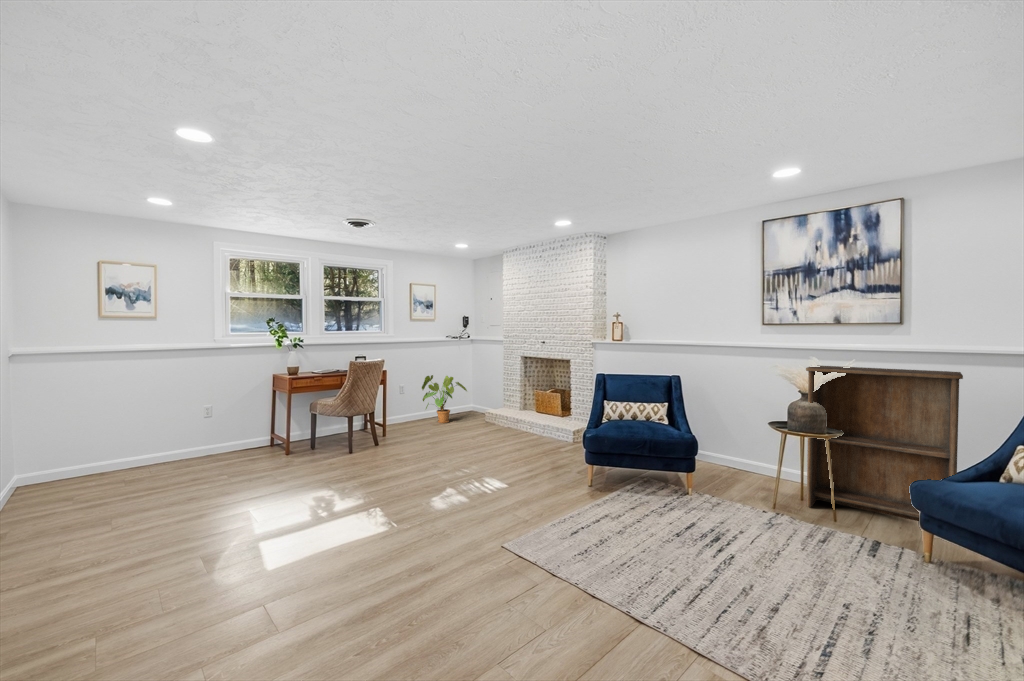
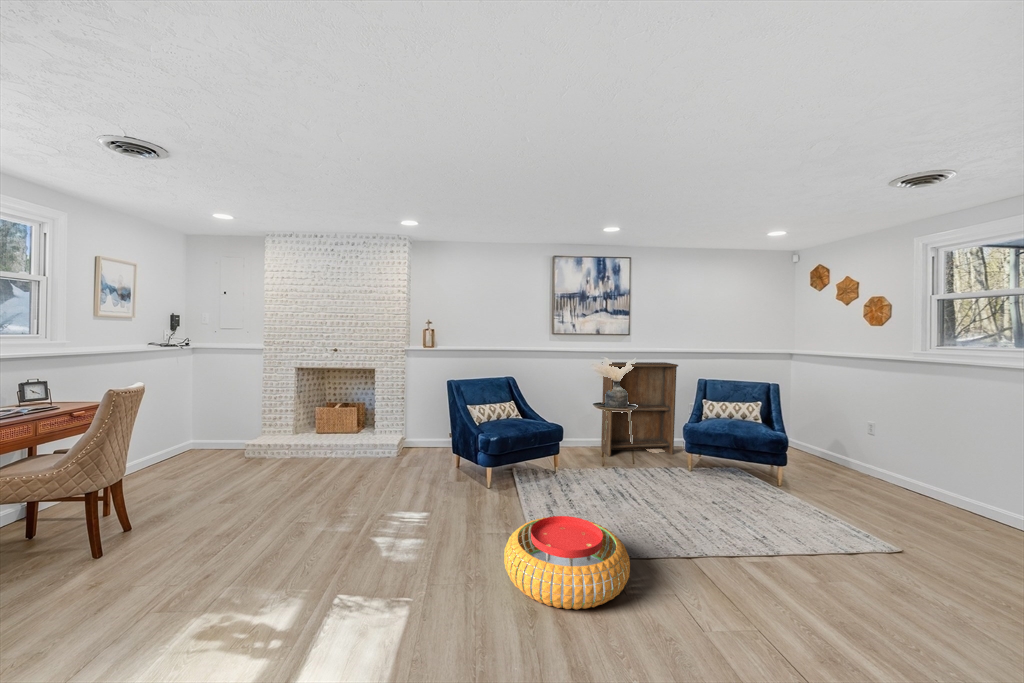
house plant: present [422,375,467,423] -> none [127,399,210,470]
pouf: none [425,509,557,605] -> present [504,516,630,609]

